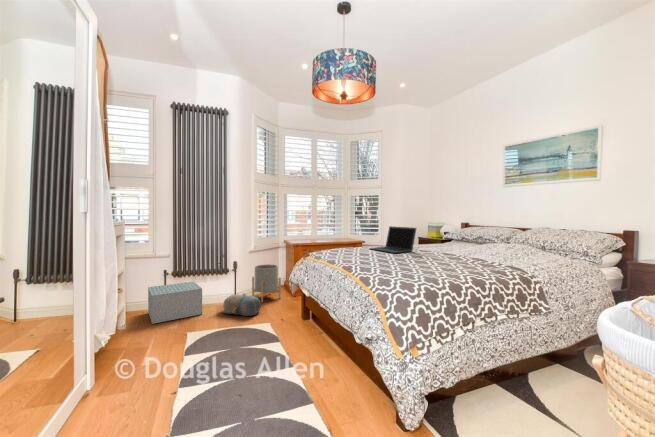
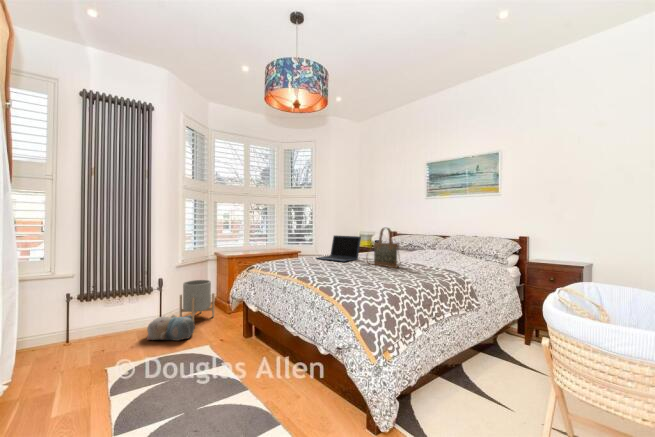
handbag: none [419,218,455,262] -> present [369,228,399,268]
storage box: present [148,281,202,324] -> none [40,306,120,363]

